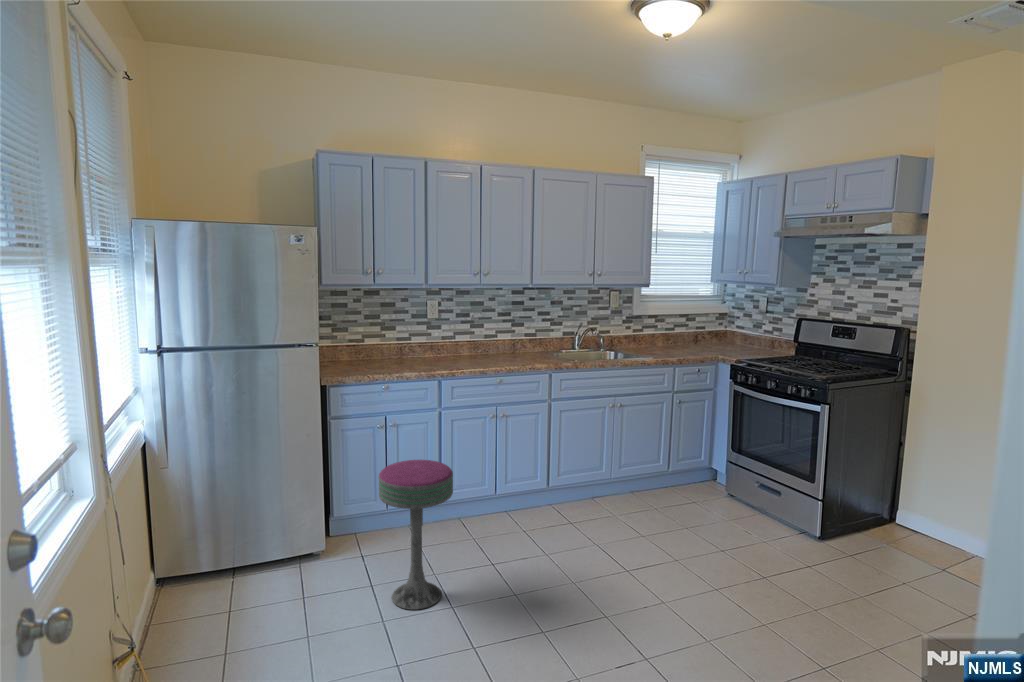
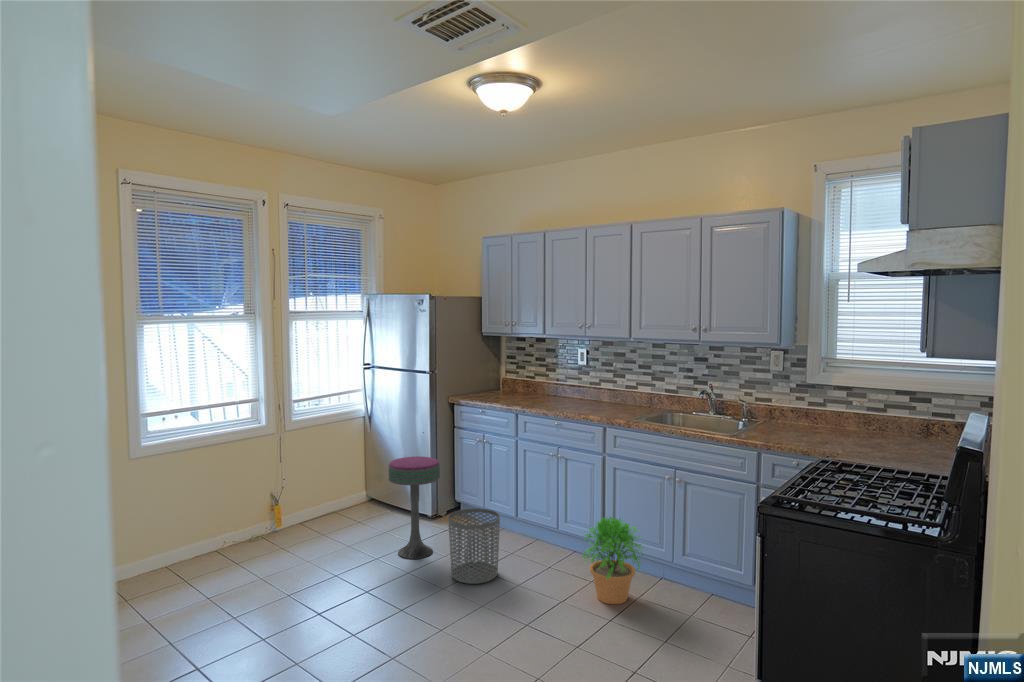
potted plant: none [593,451,661,530] -> present [583,517,644,604]
waste bin: none [495,492,557,586] -> present [448,508,500,584]

